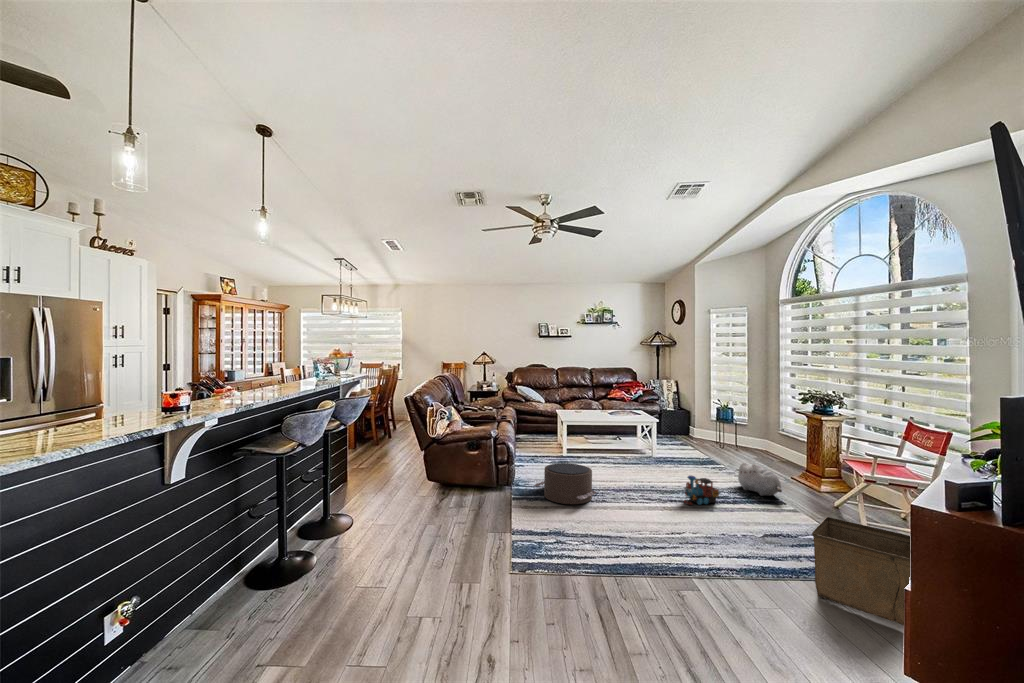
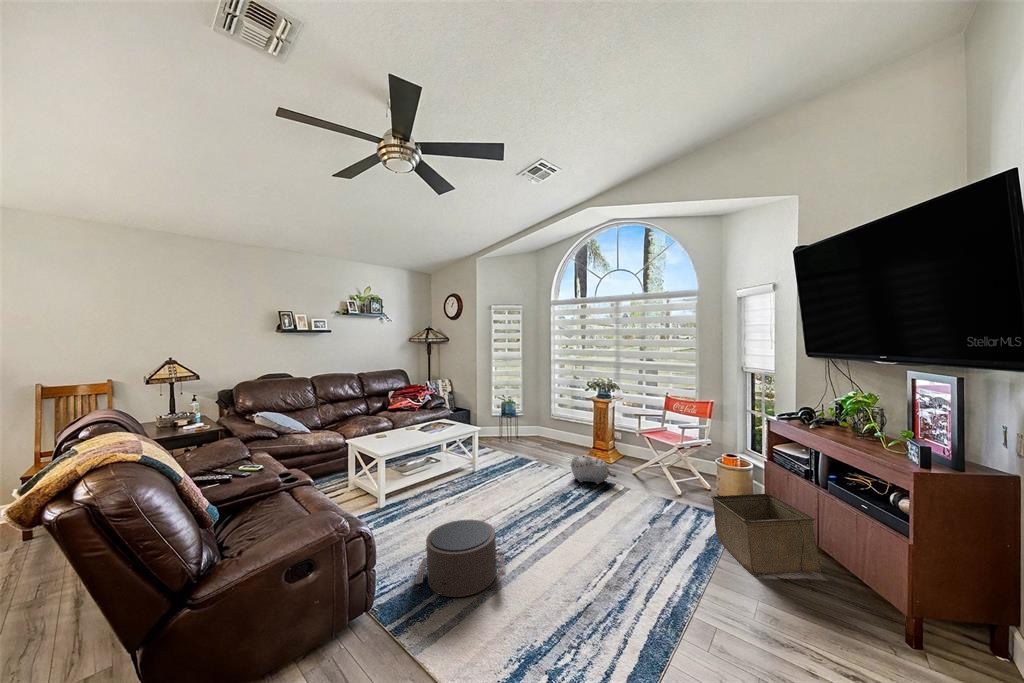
toy train: present [684,475,719,505] -> none [566,485,588,521]

